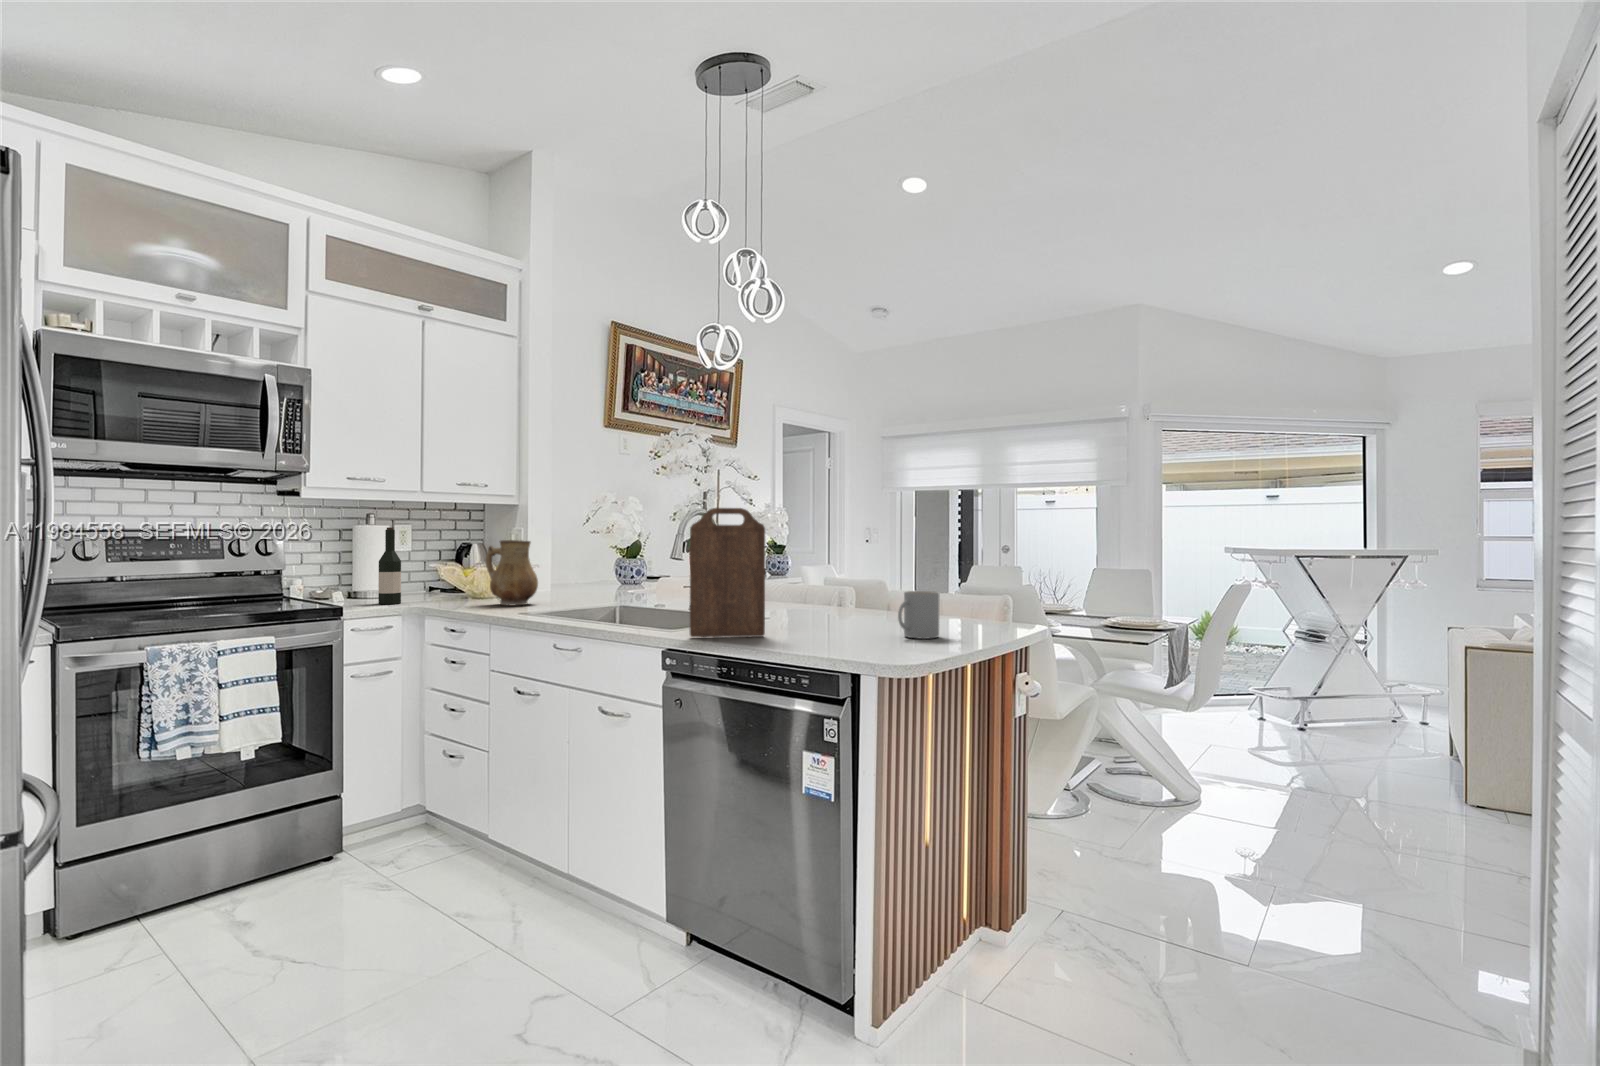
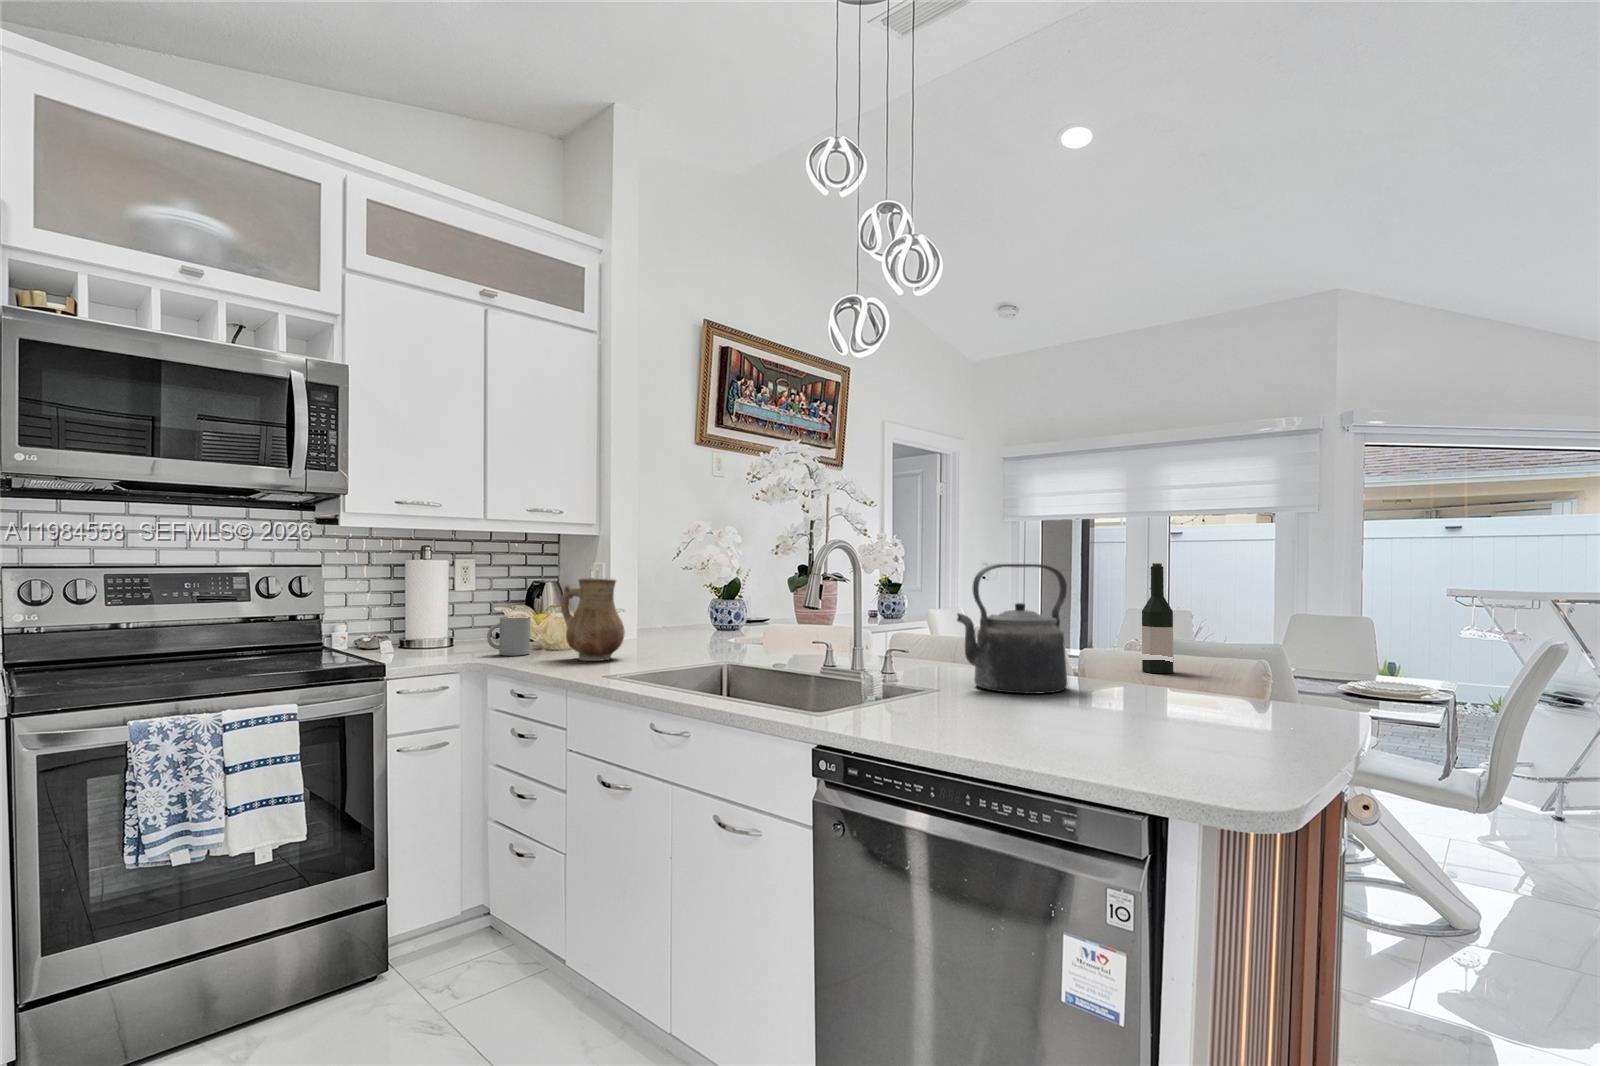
cutting board: present [690,508,765,637] -> none [852,538,961,725]
wine bottle: present [378,527,401,604] -> present [1142,563,1173,673]
kettle: none [783,527,866,620] -> present [957,564,1067,694]
mug: present [898,591,939,639] -> present [487,616,530,656]

